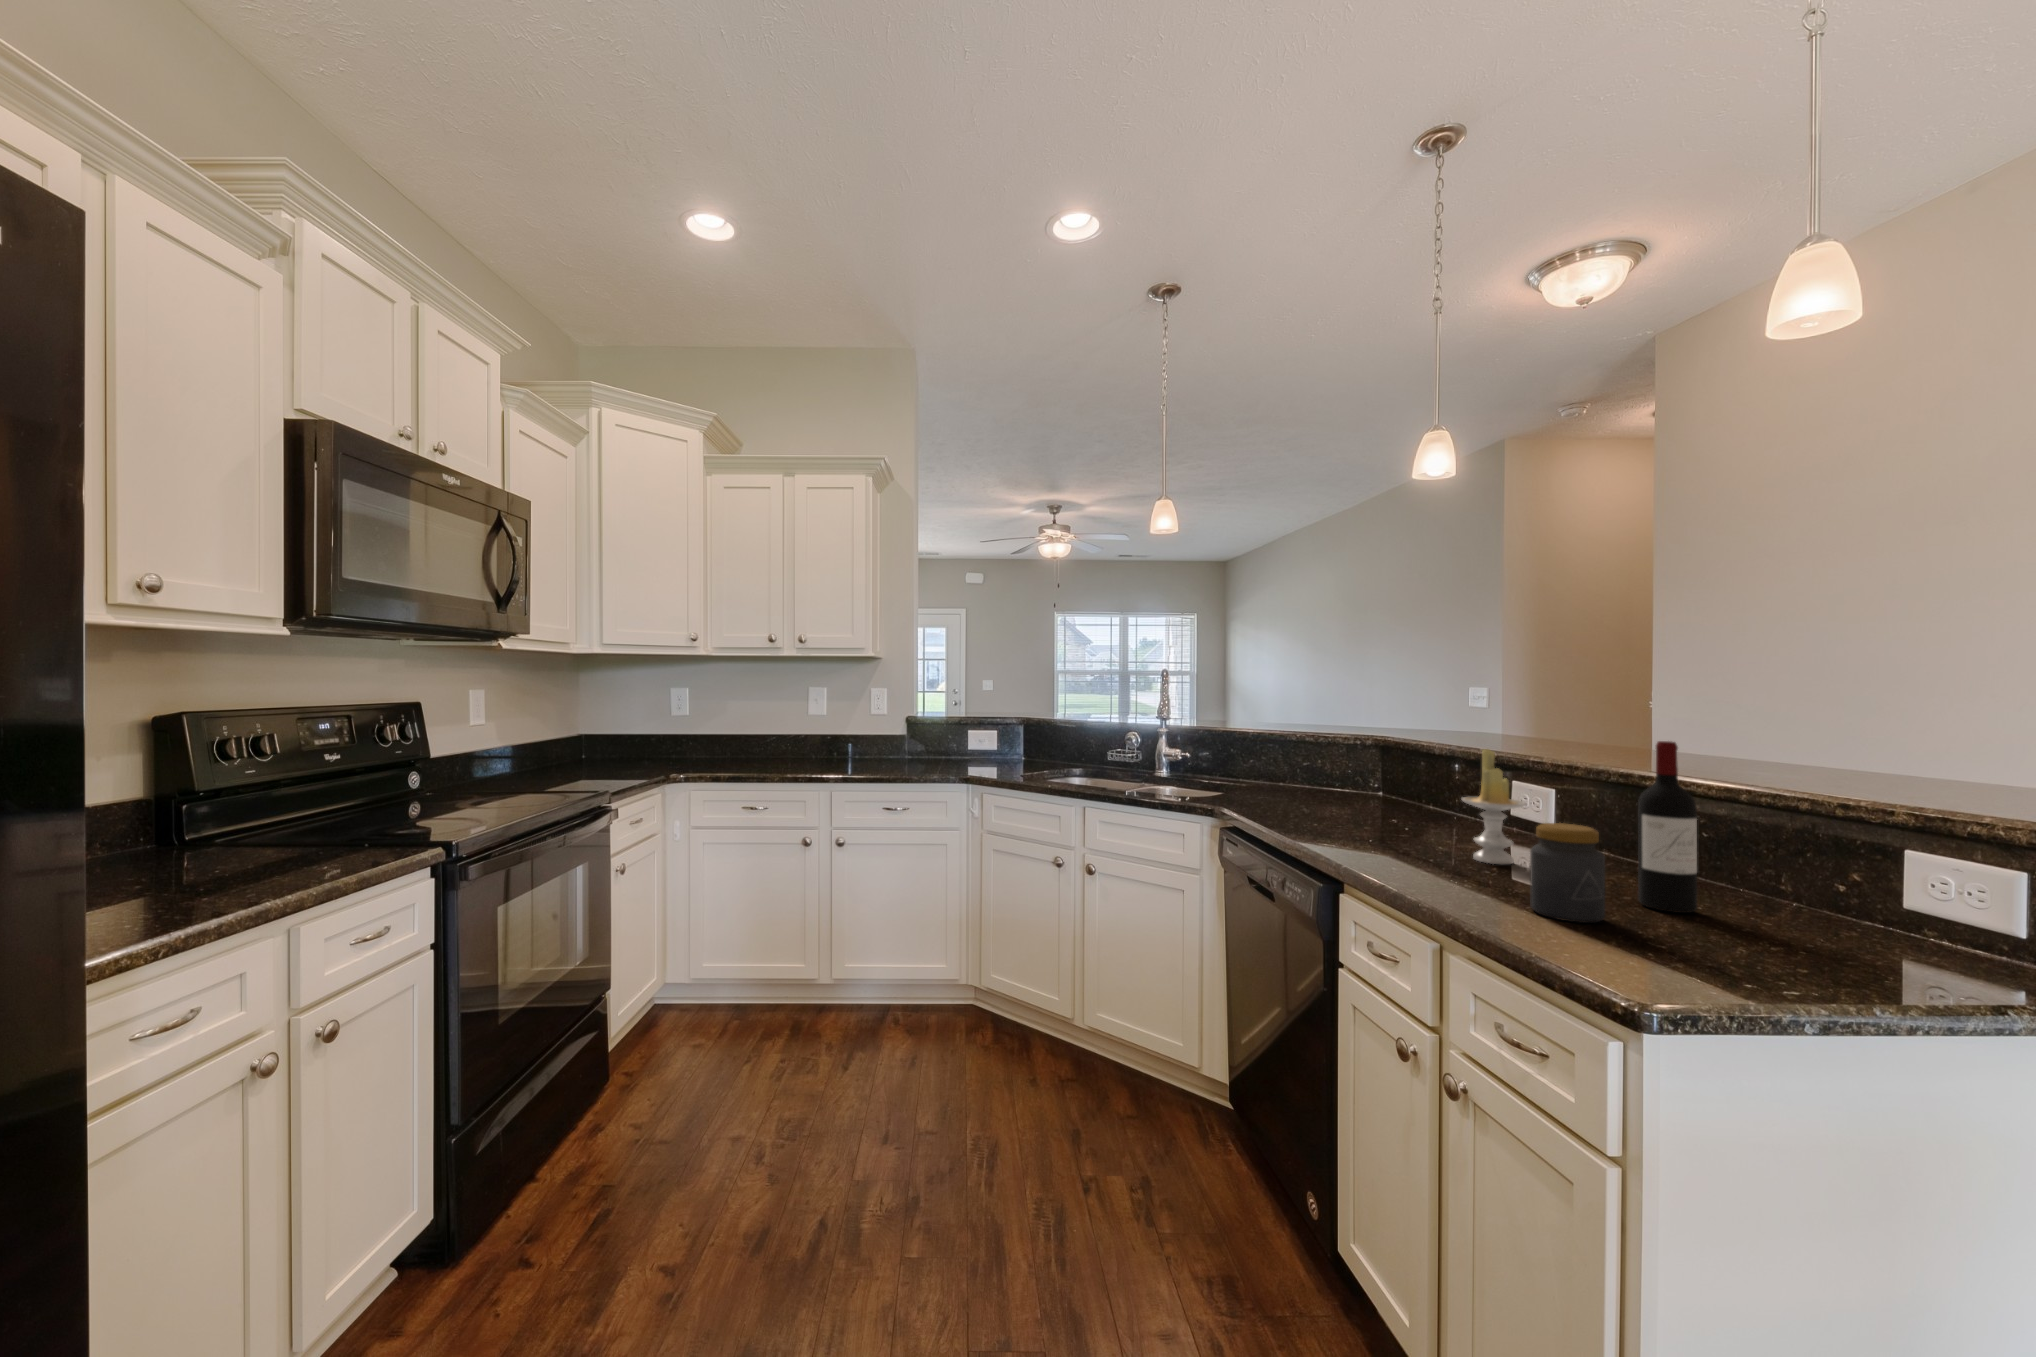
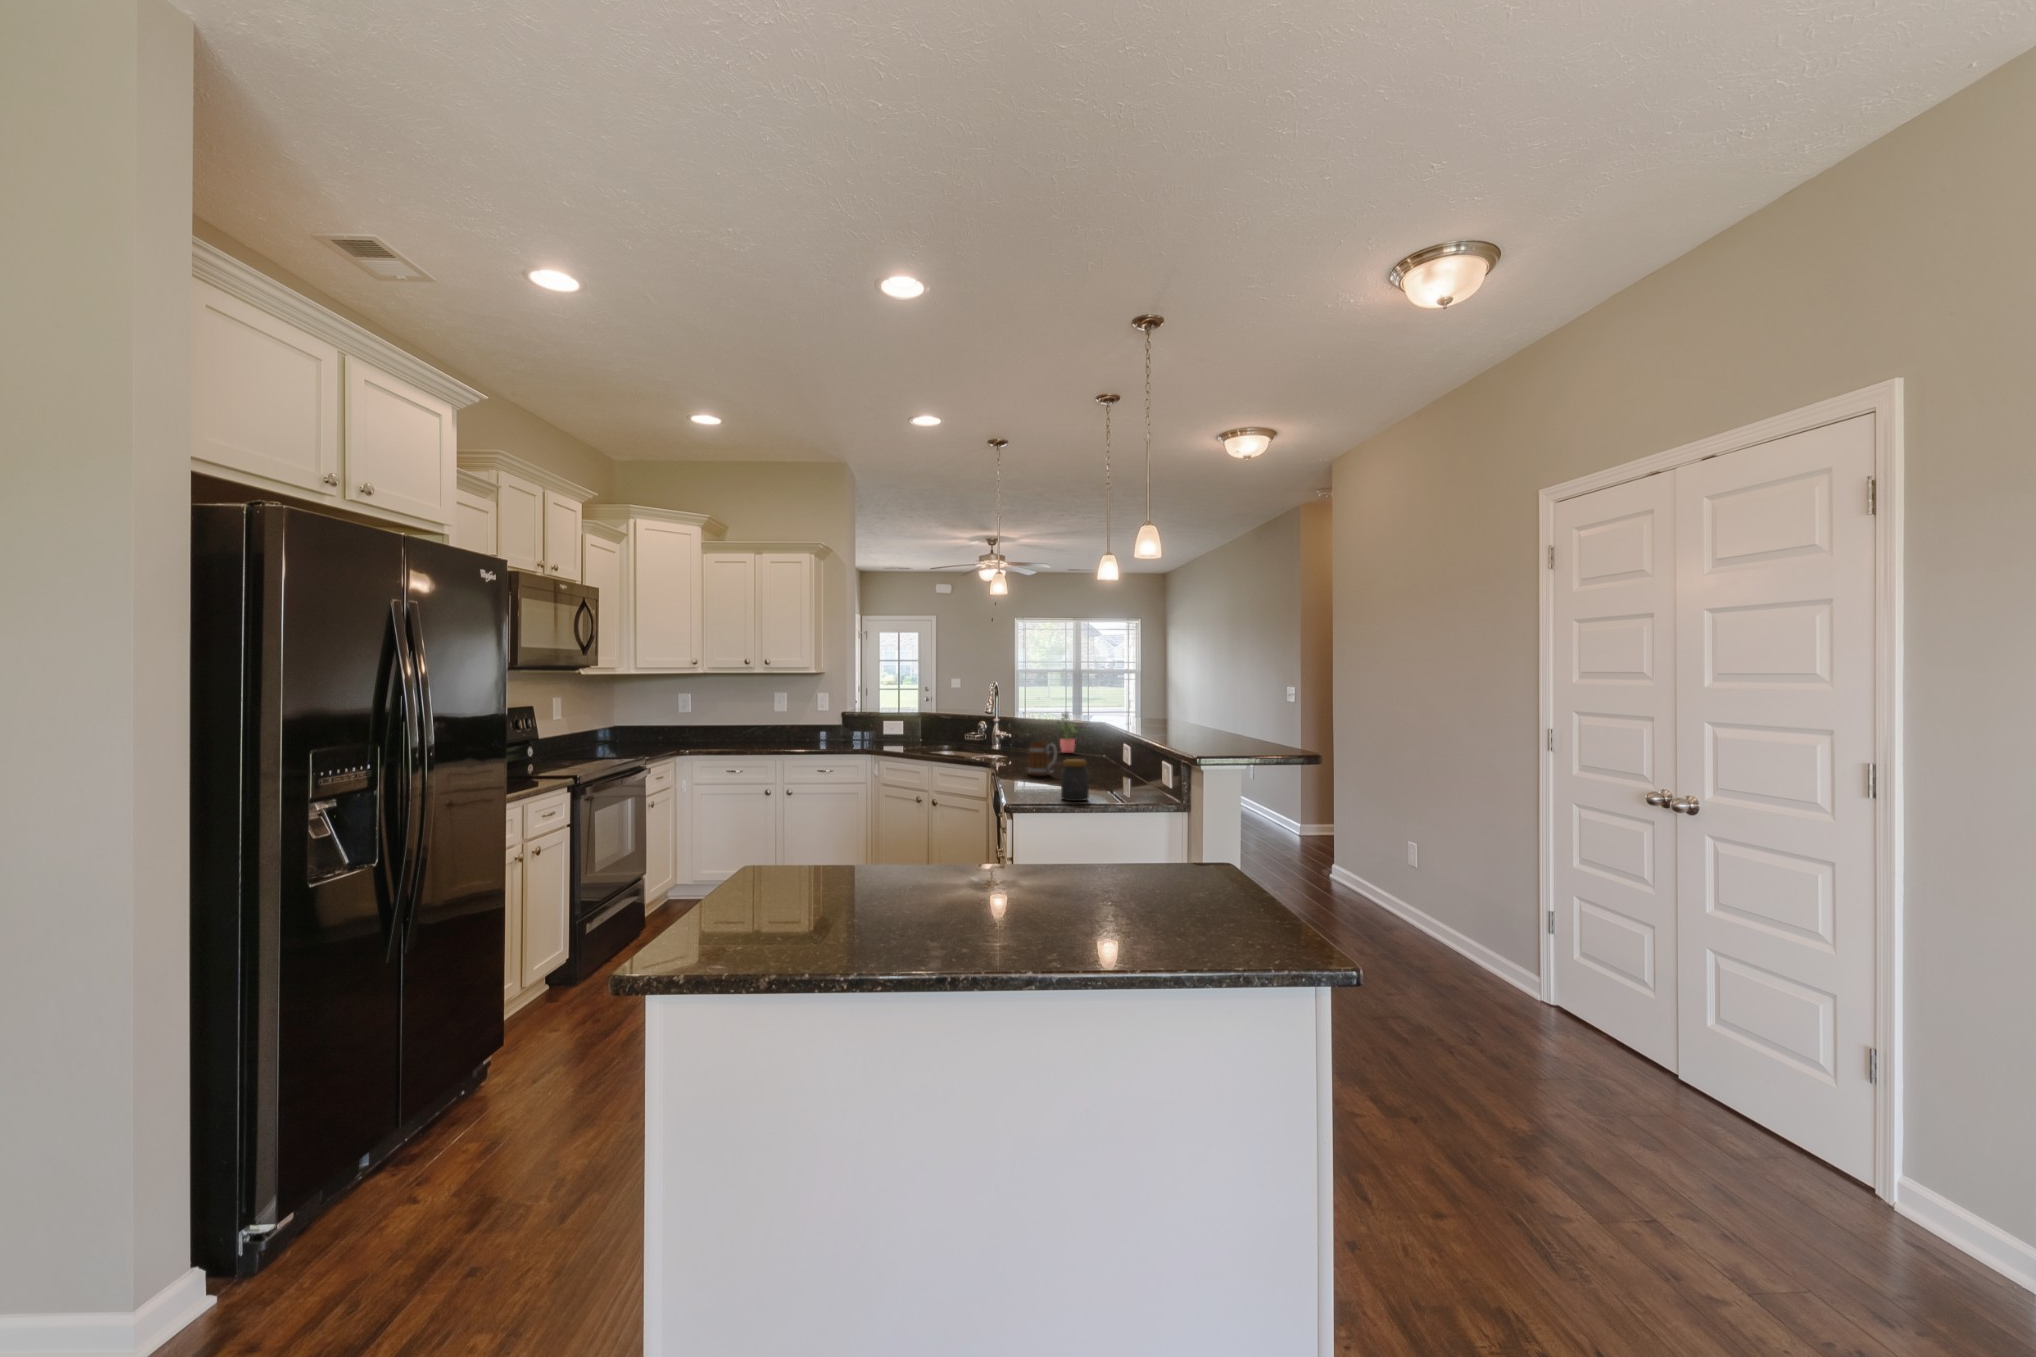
potted plant: none [1240,718,1286,781] -> present [1057,712,1077,753]
wine bottle: present [1638,741,1697,913] -> none [1124,721,1145,800]
candle: present [1462,749,1526,864] -> none [1088,727,1118,786]
mug: none [1298,772,1361,834] -> present [1028,742,1057,776]

